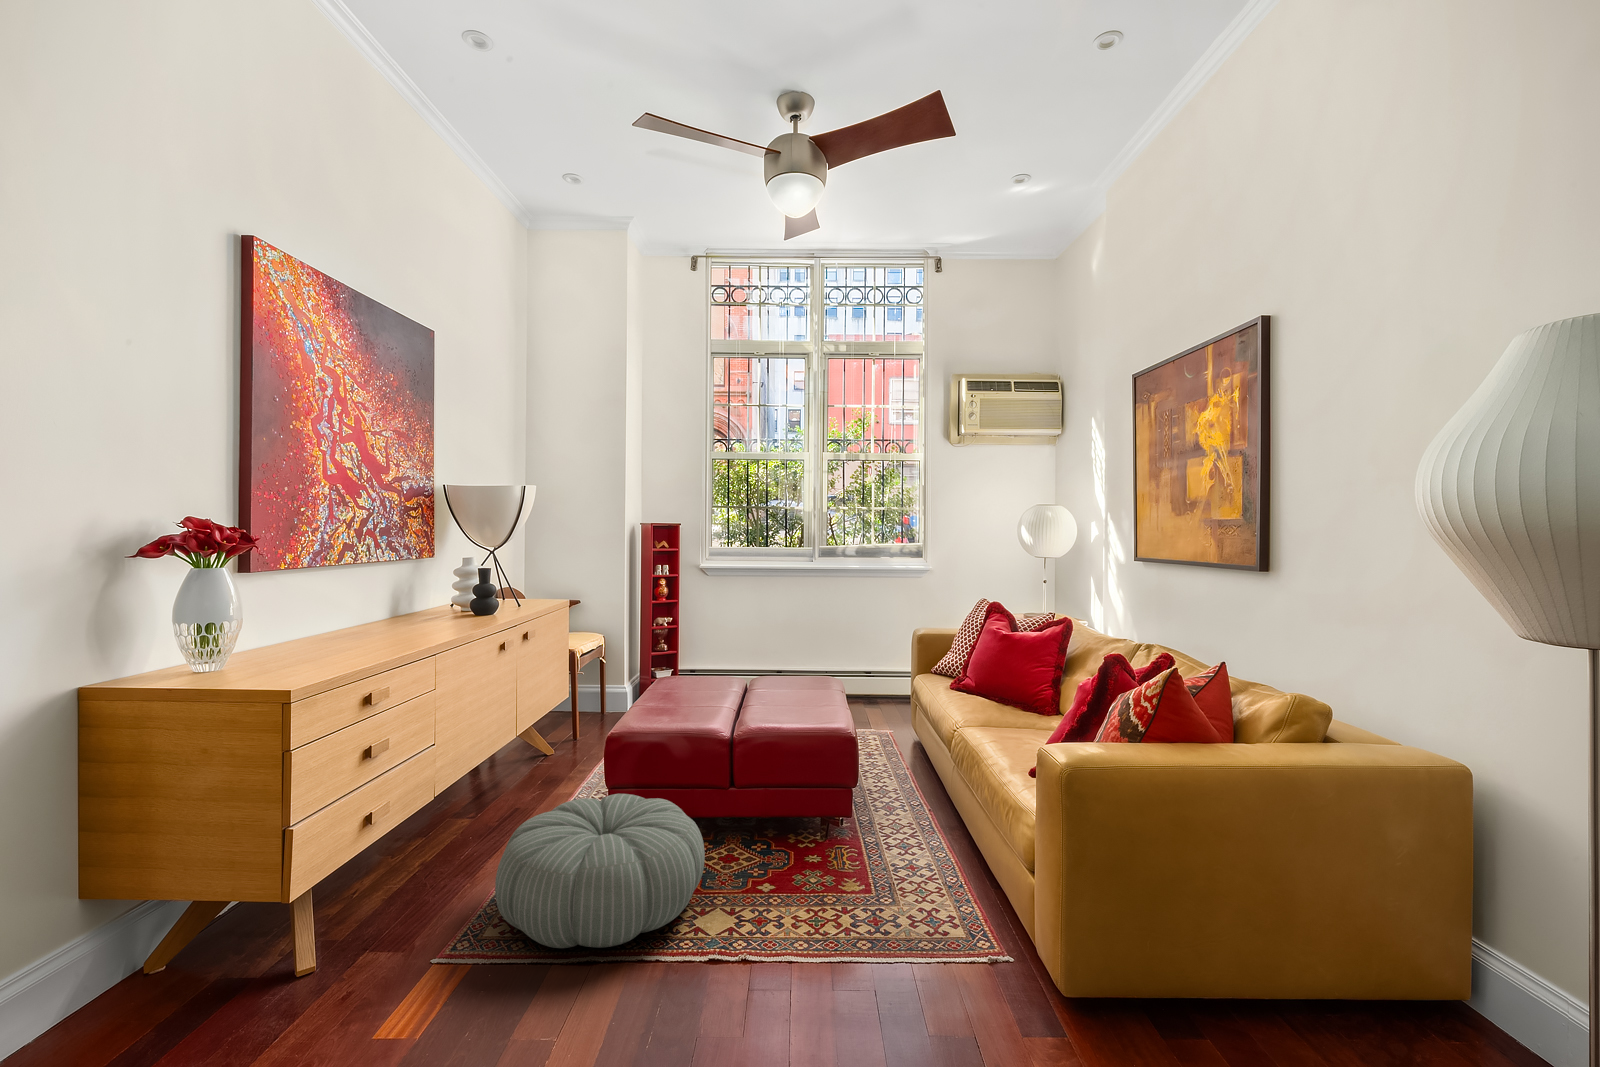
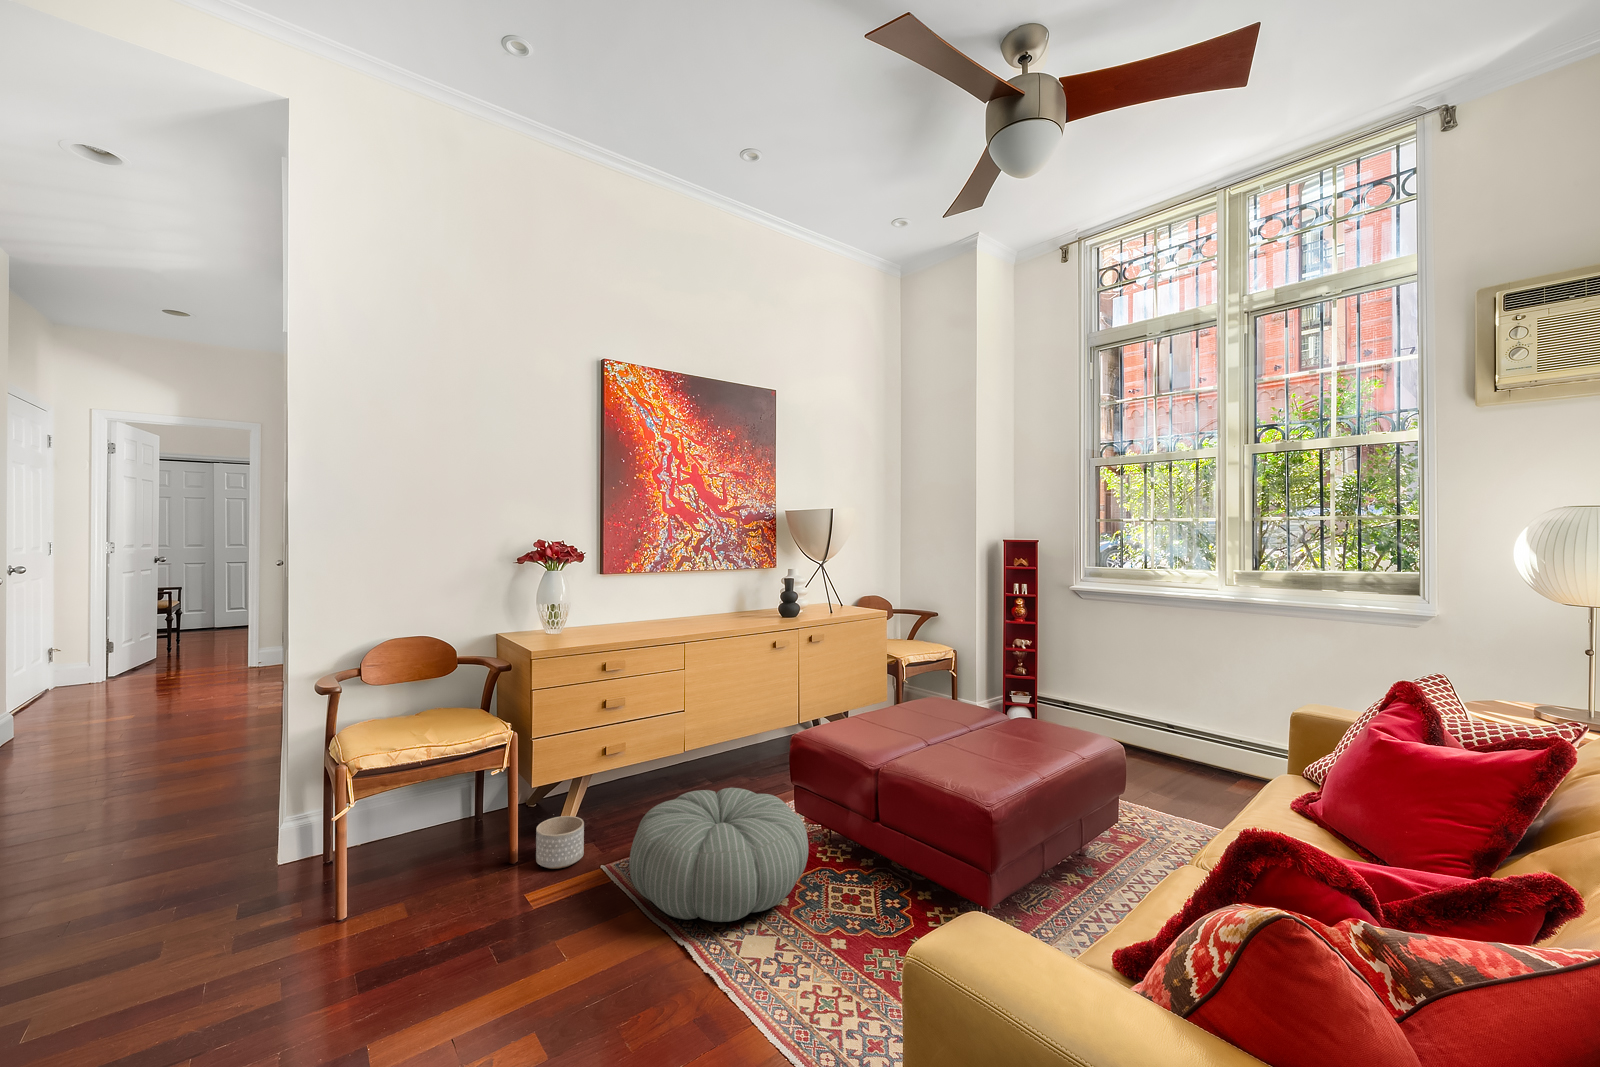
planter: none [316,911,394,996] -> present [536,816,584,869]

